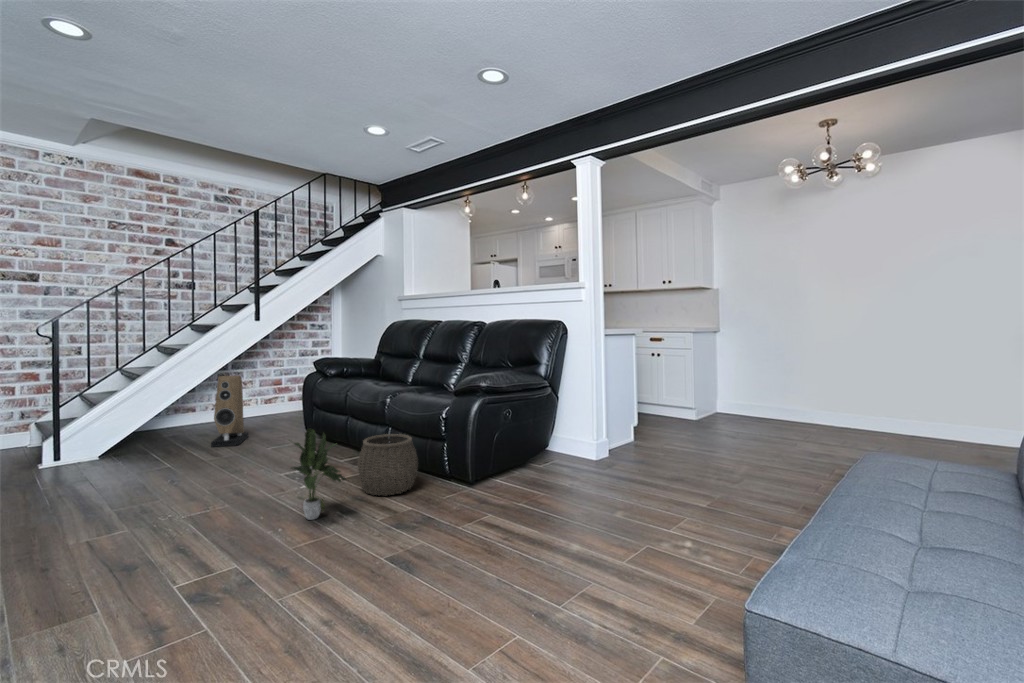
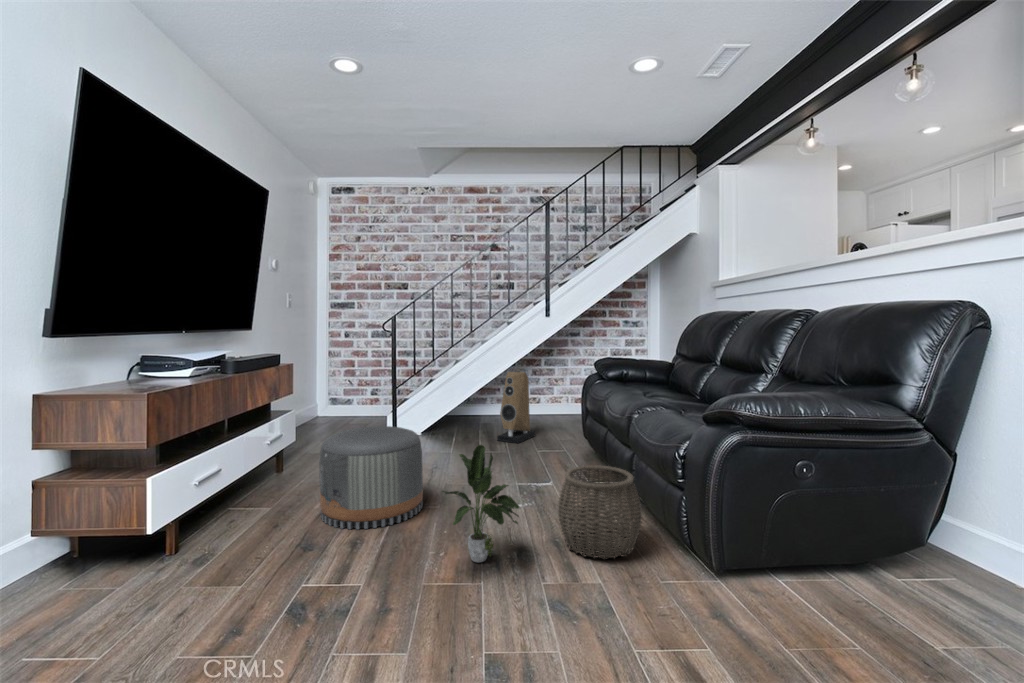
pouf: none [83,435,211,543] -> present [319,426,423,529]

